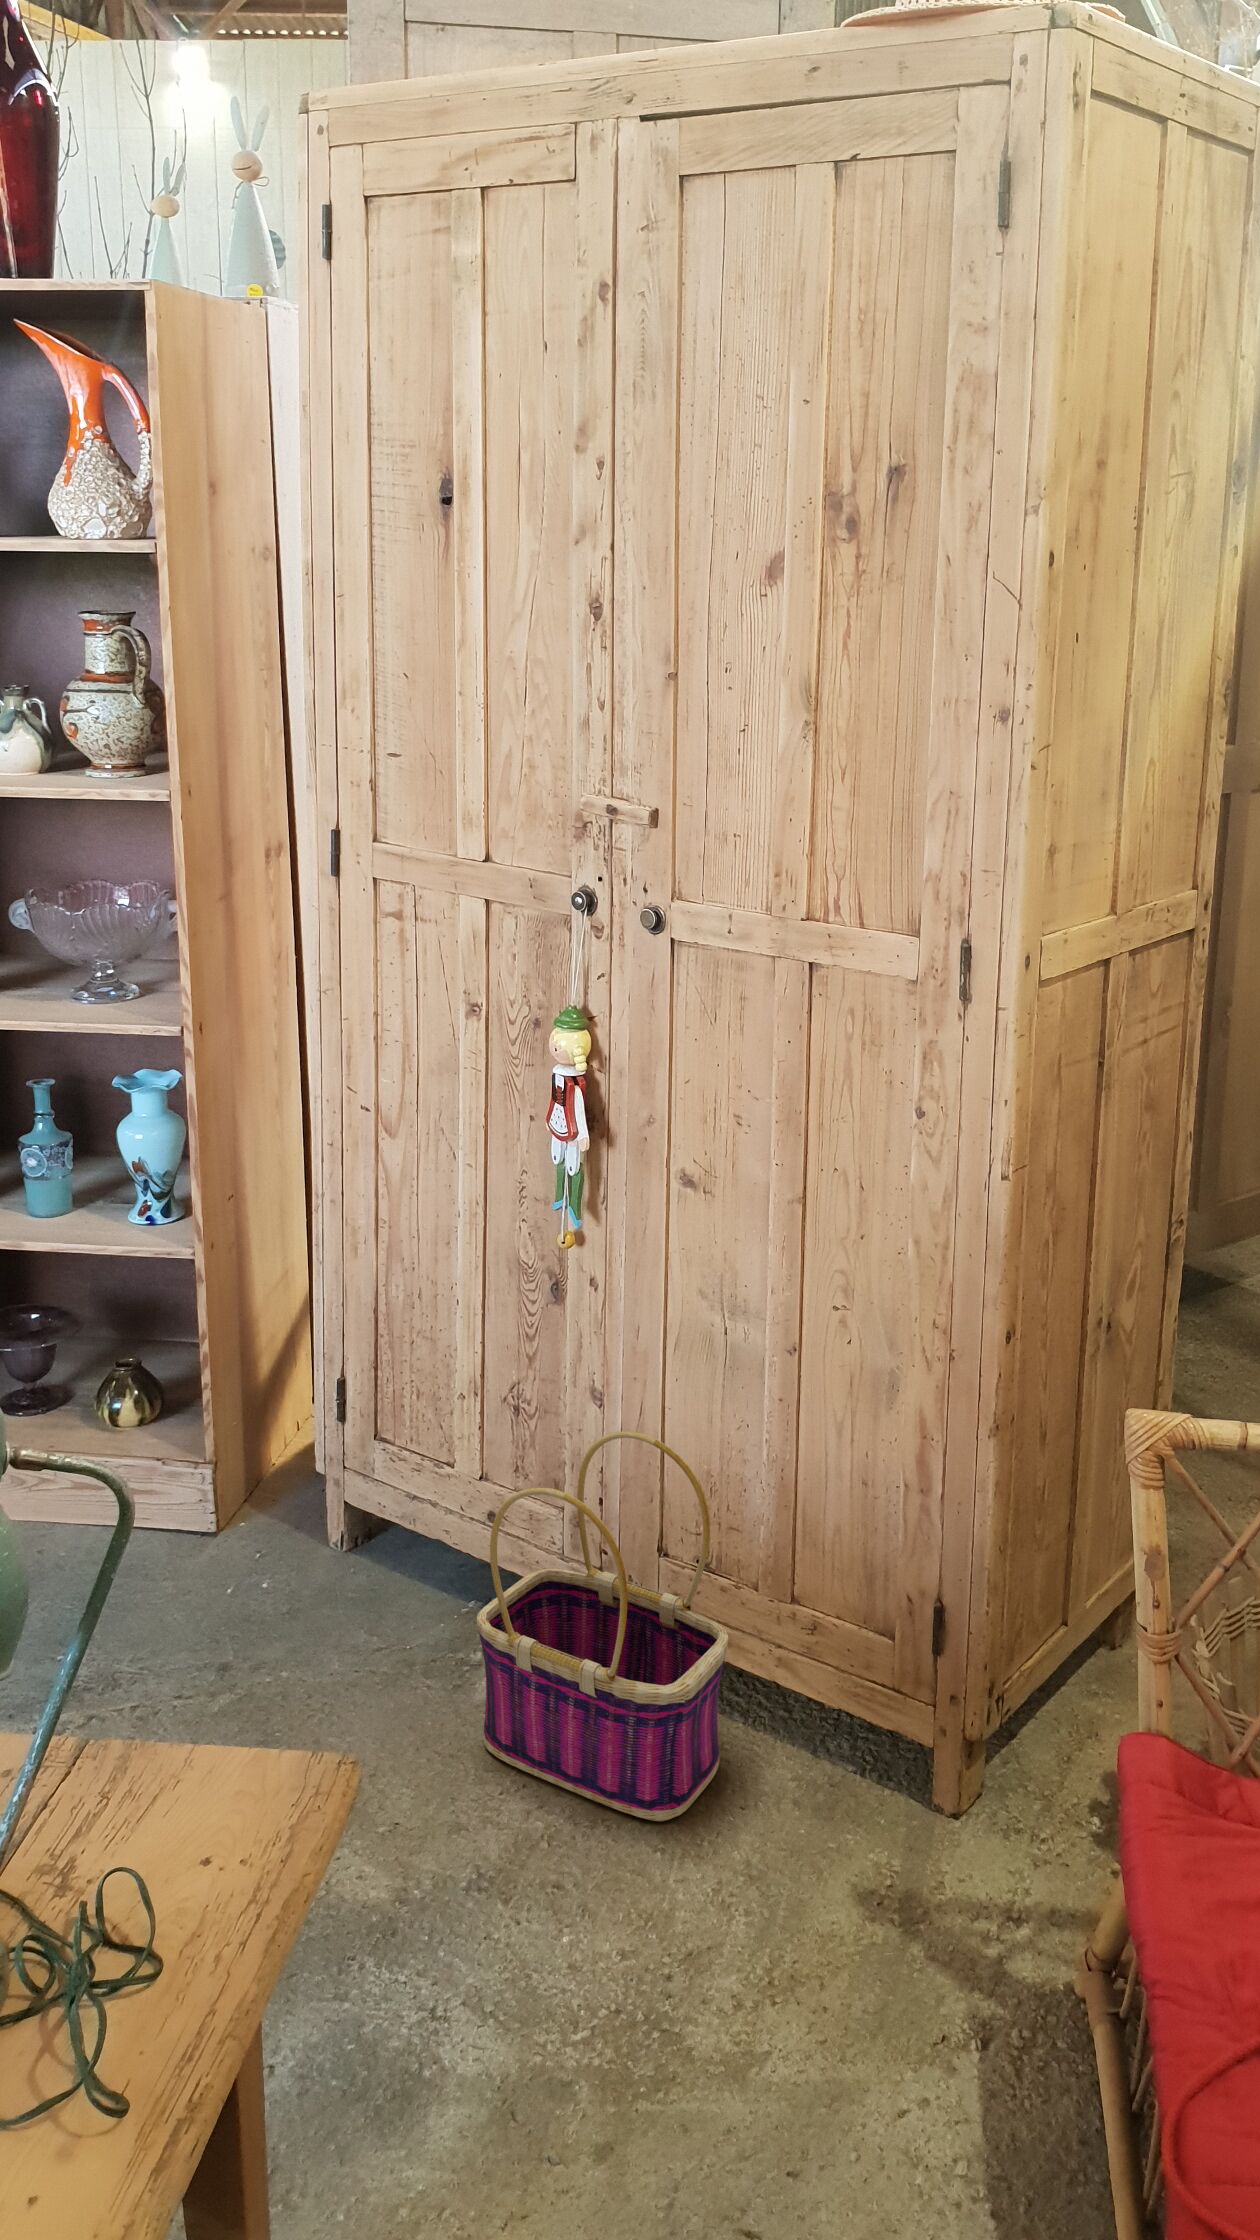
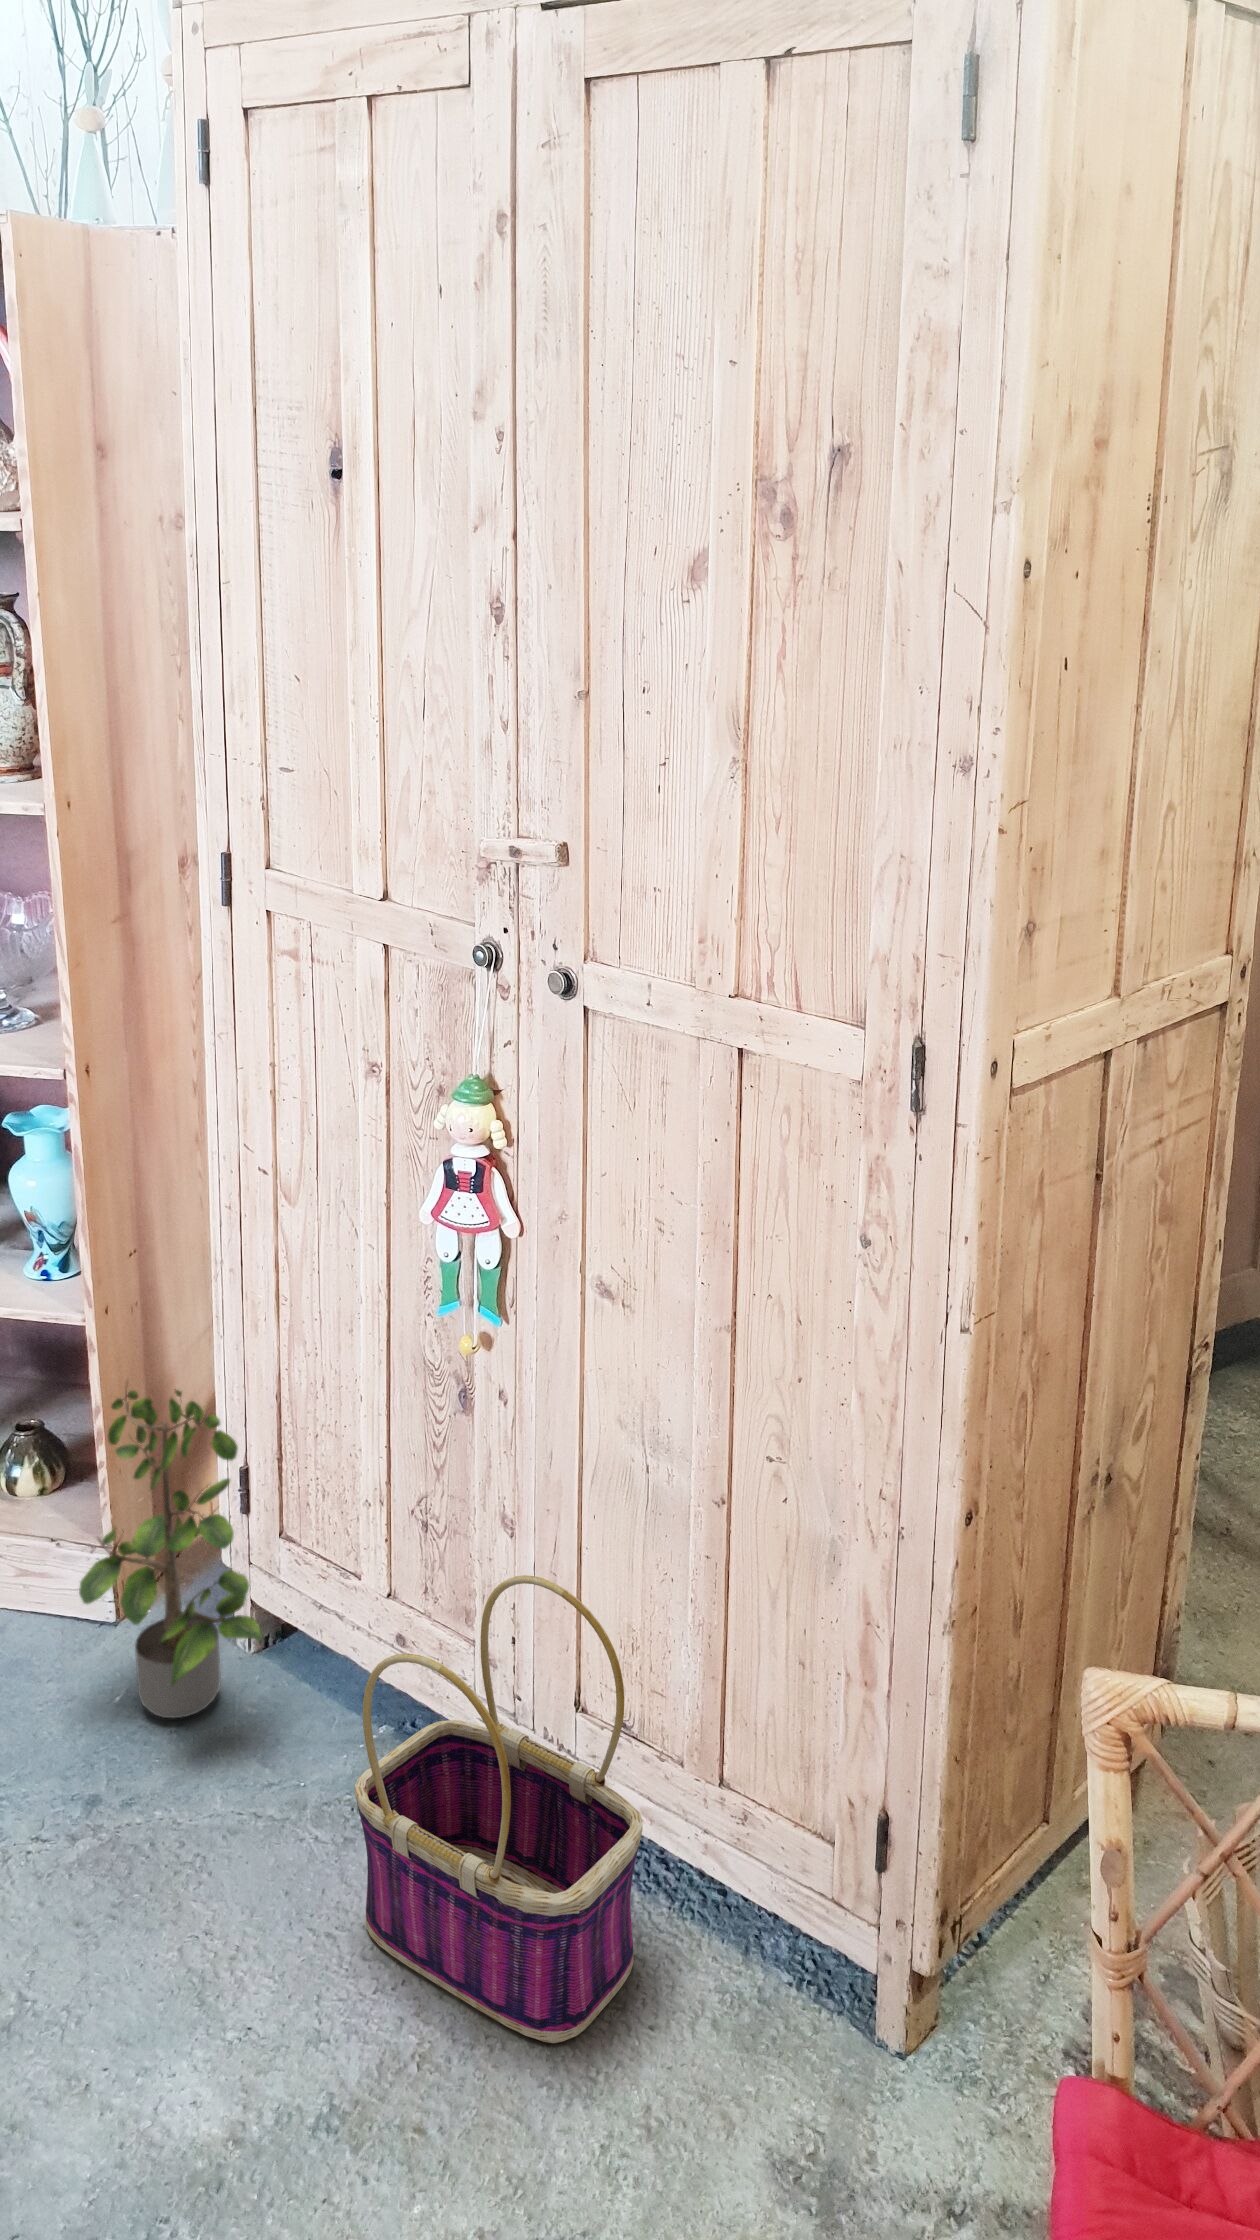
potted plant: none [200,1297,374,1600] -> present [79,1389,263,1718]

